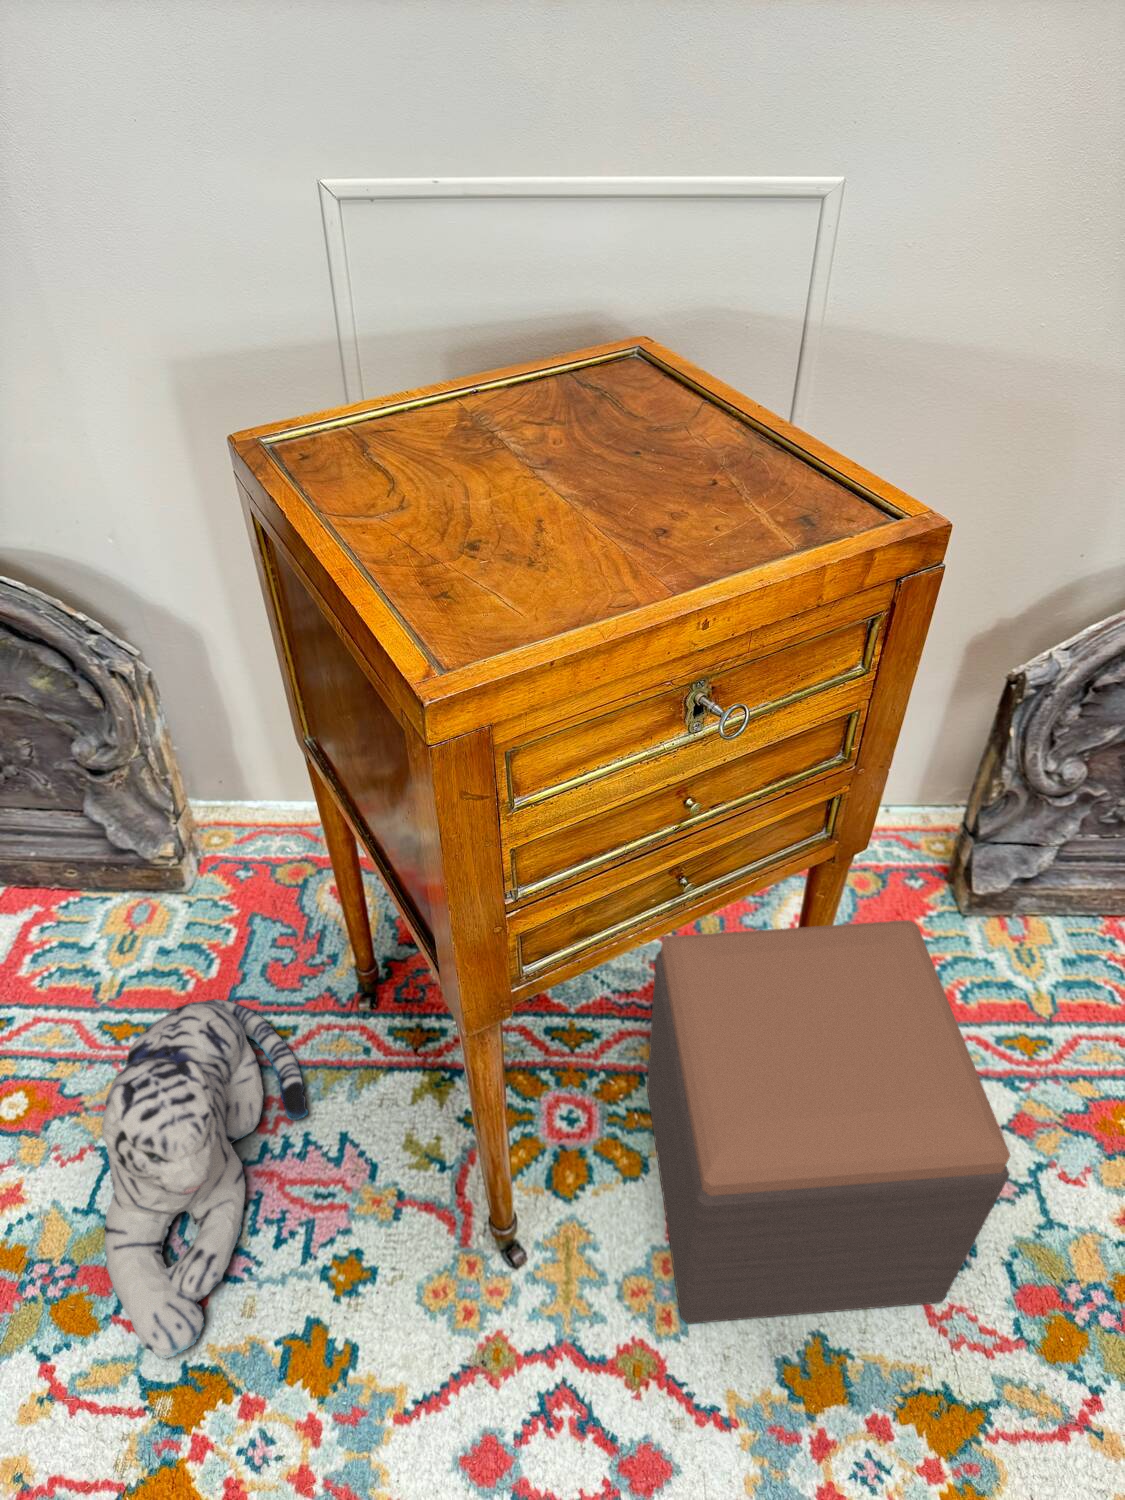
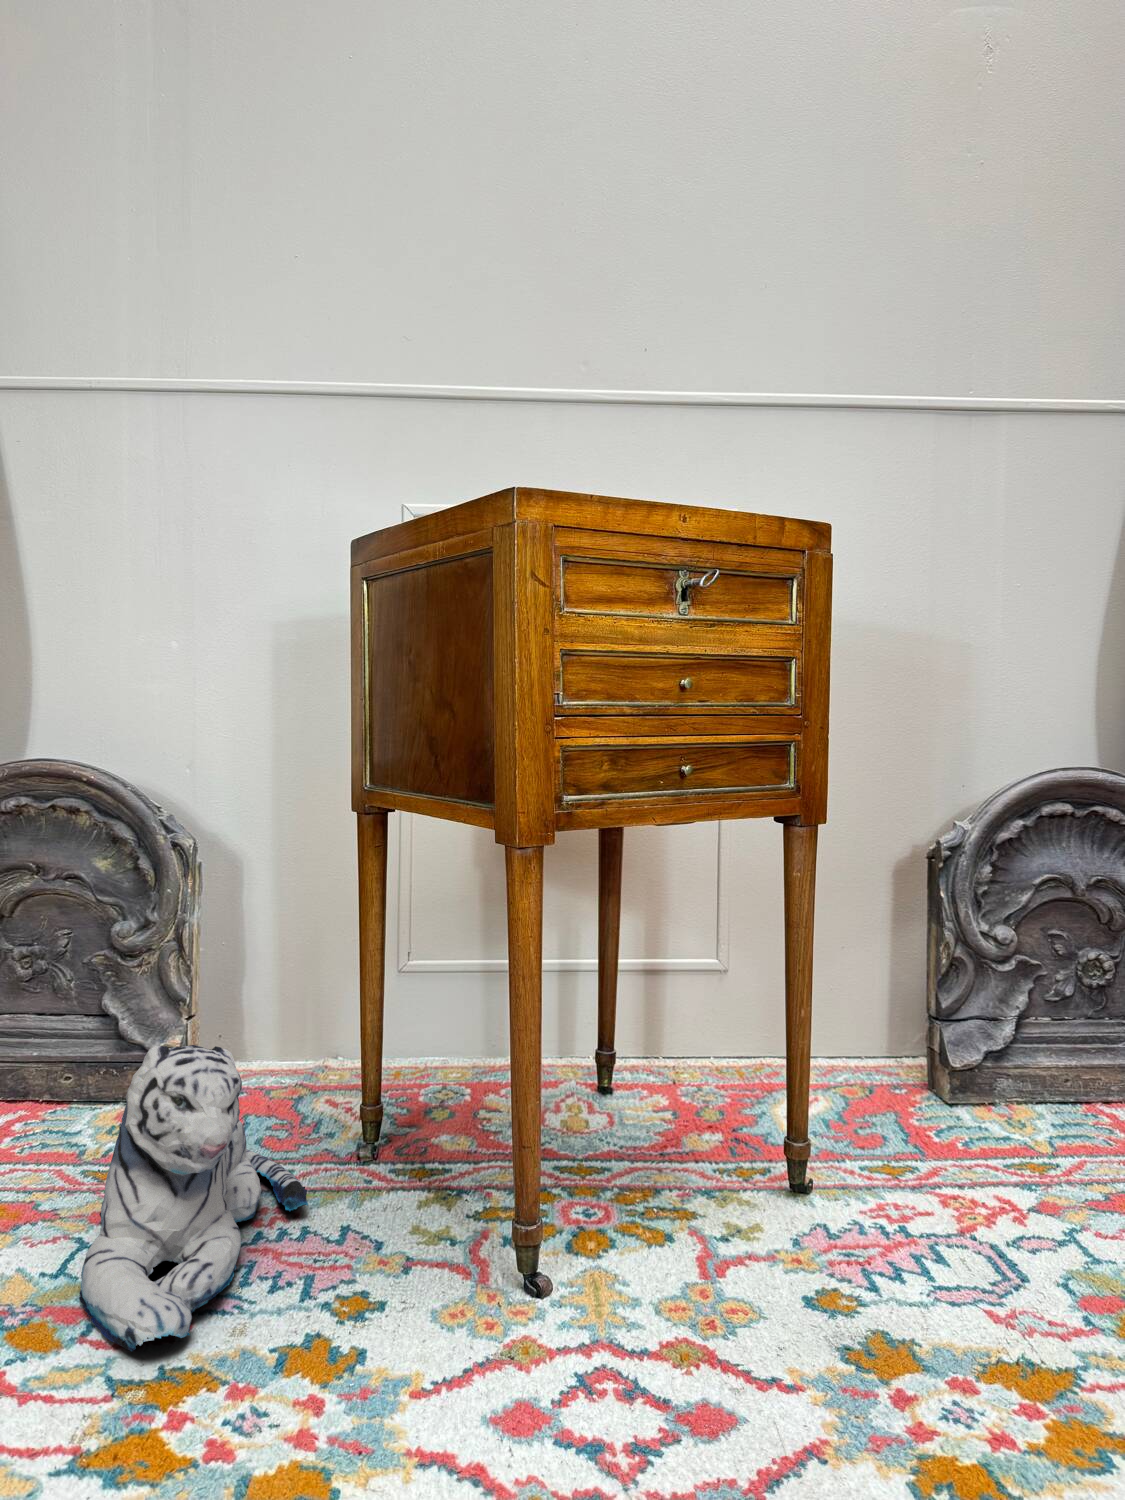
footstool: present [647,920,1010,1324] -> none [662,935,1012,1324]

